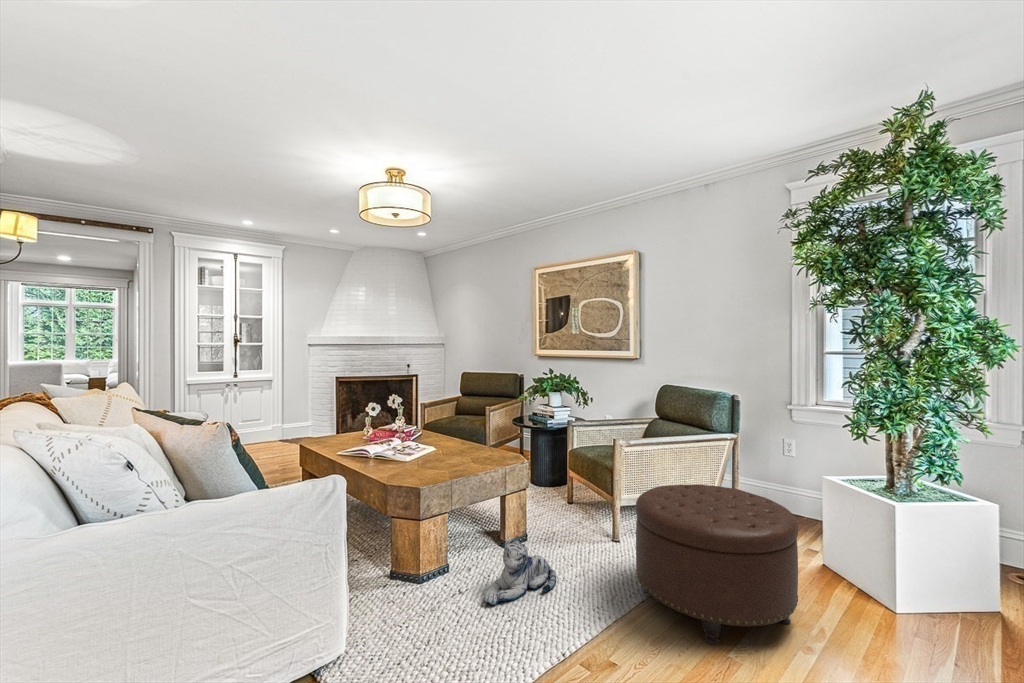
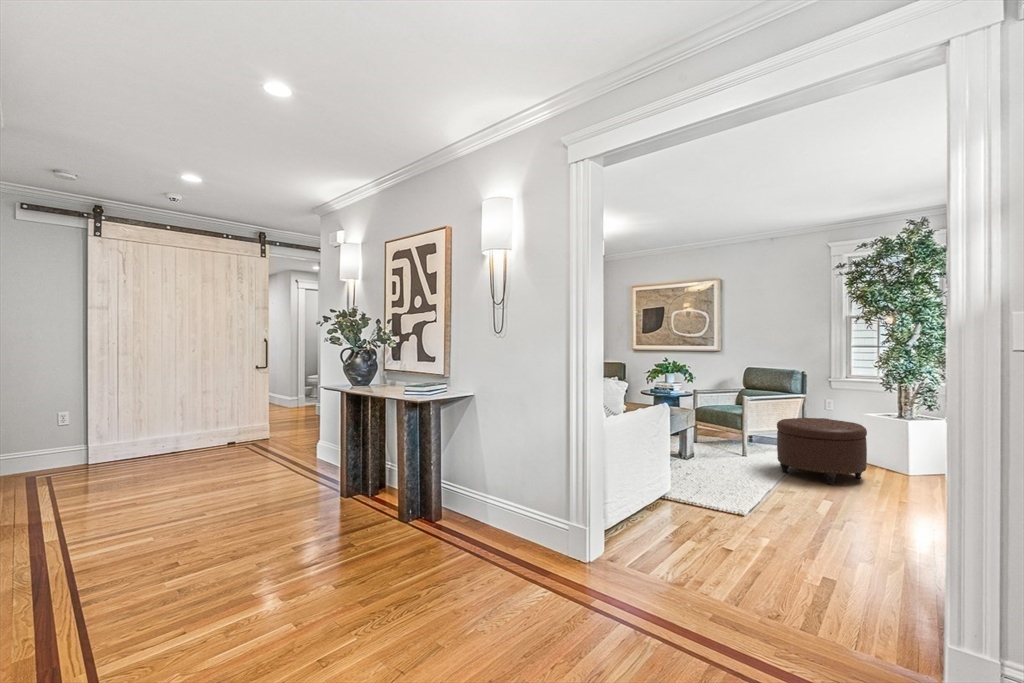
plush toy: present [484,540,556,605] -> none [705,448,736,478]

